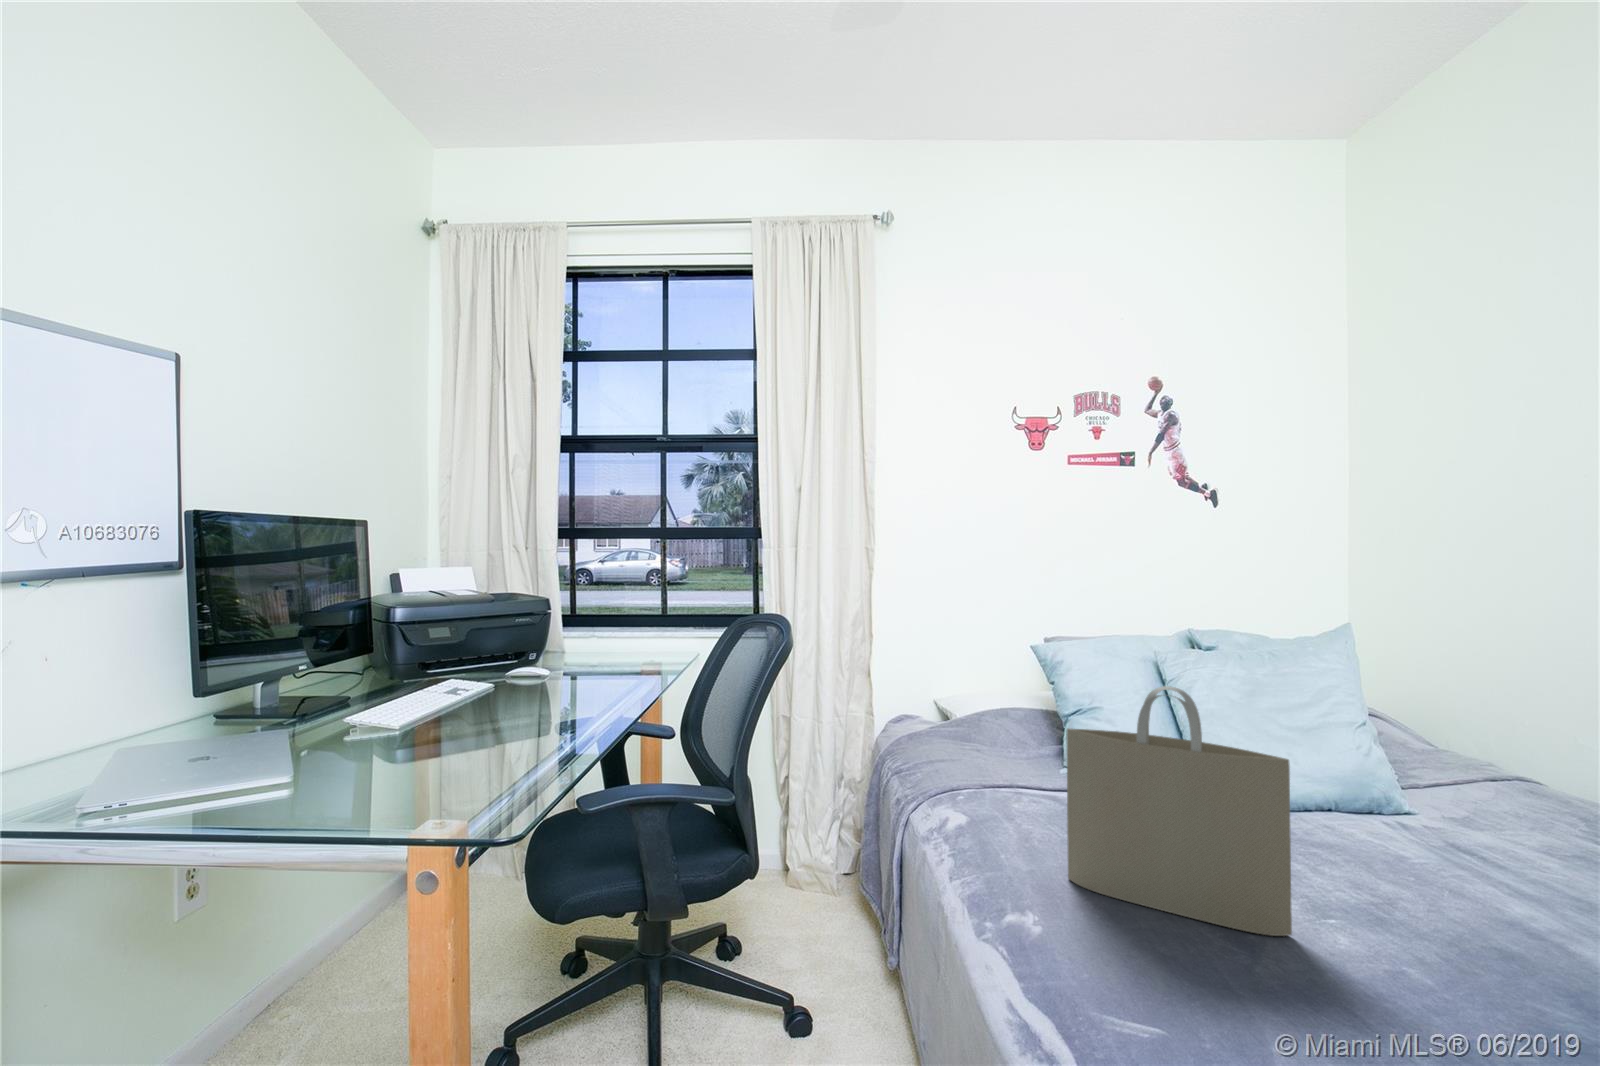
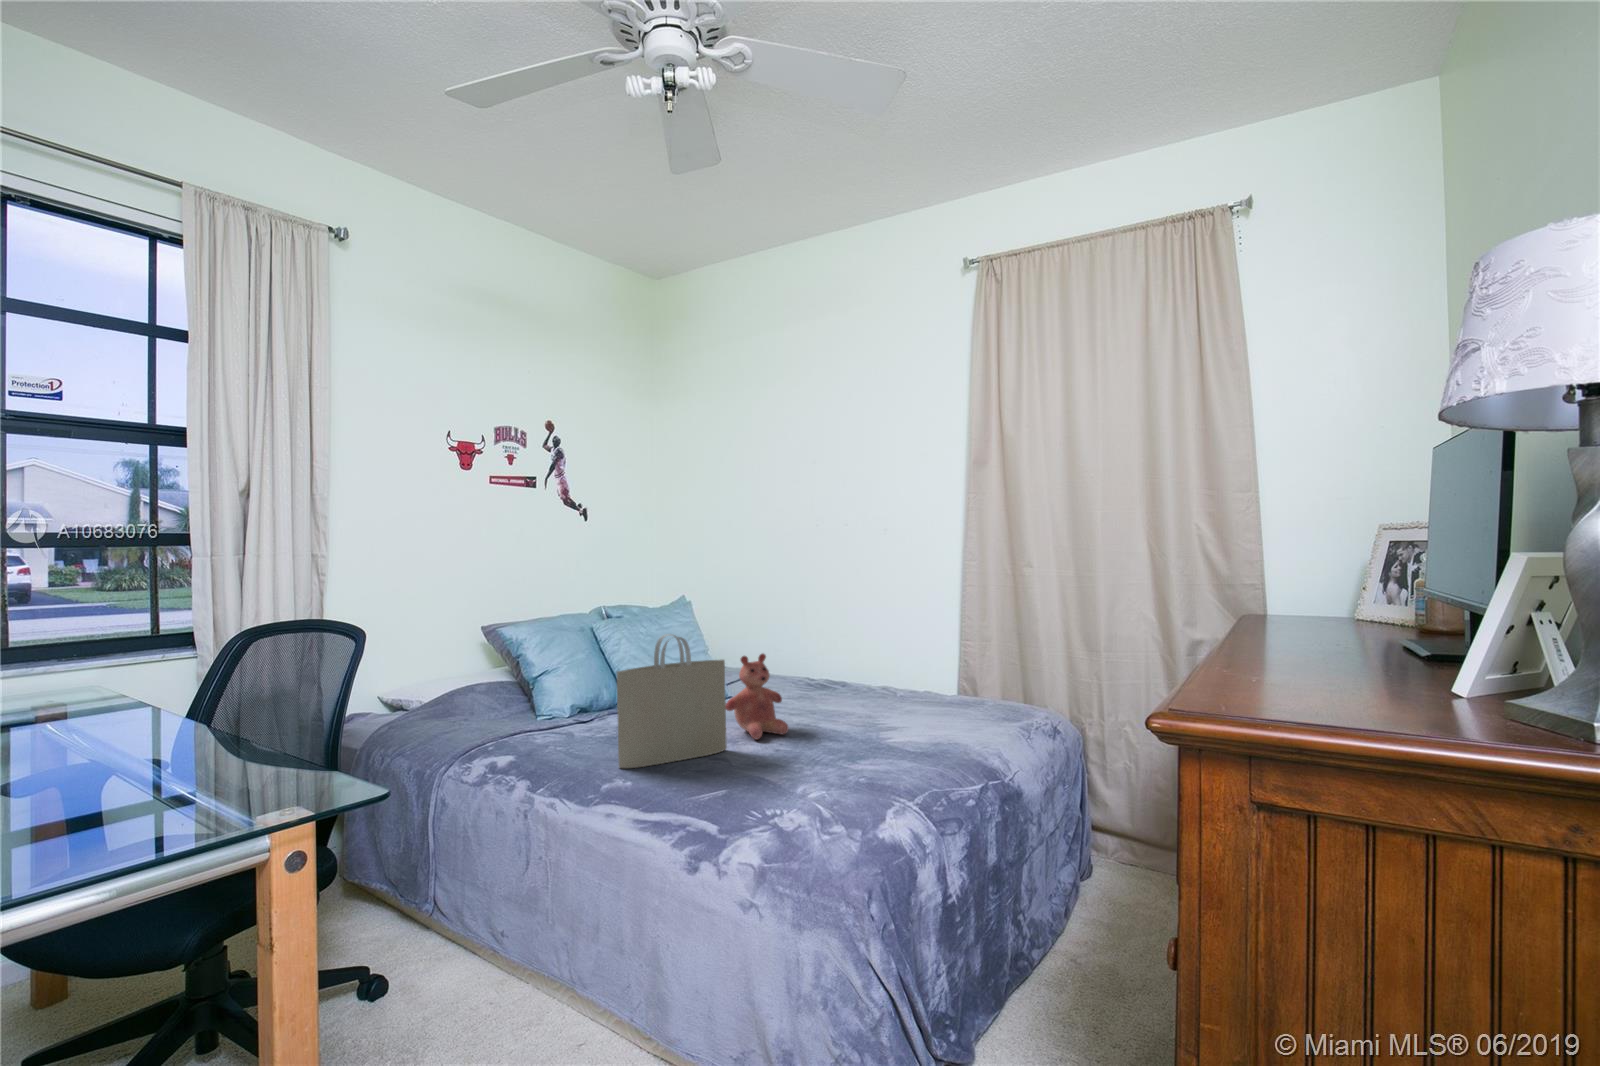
teddy bear: none [1325,761,1499,968] -> present [726,654,789,739]

